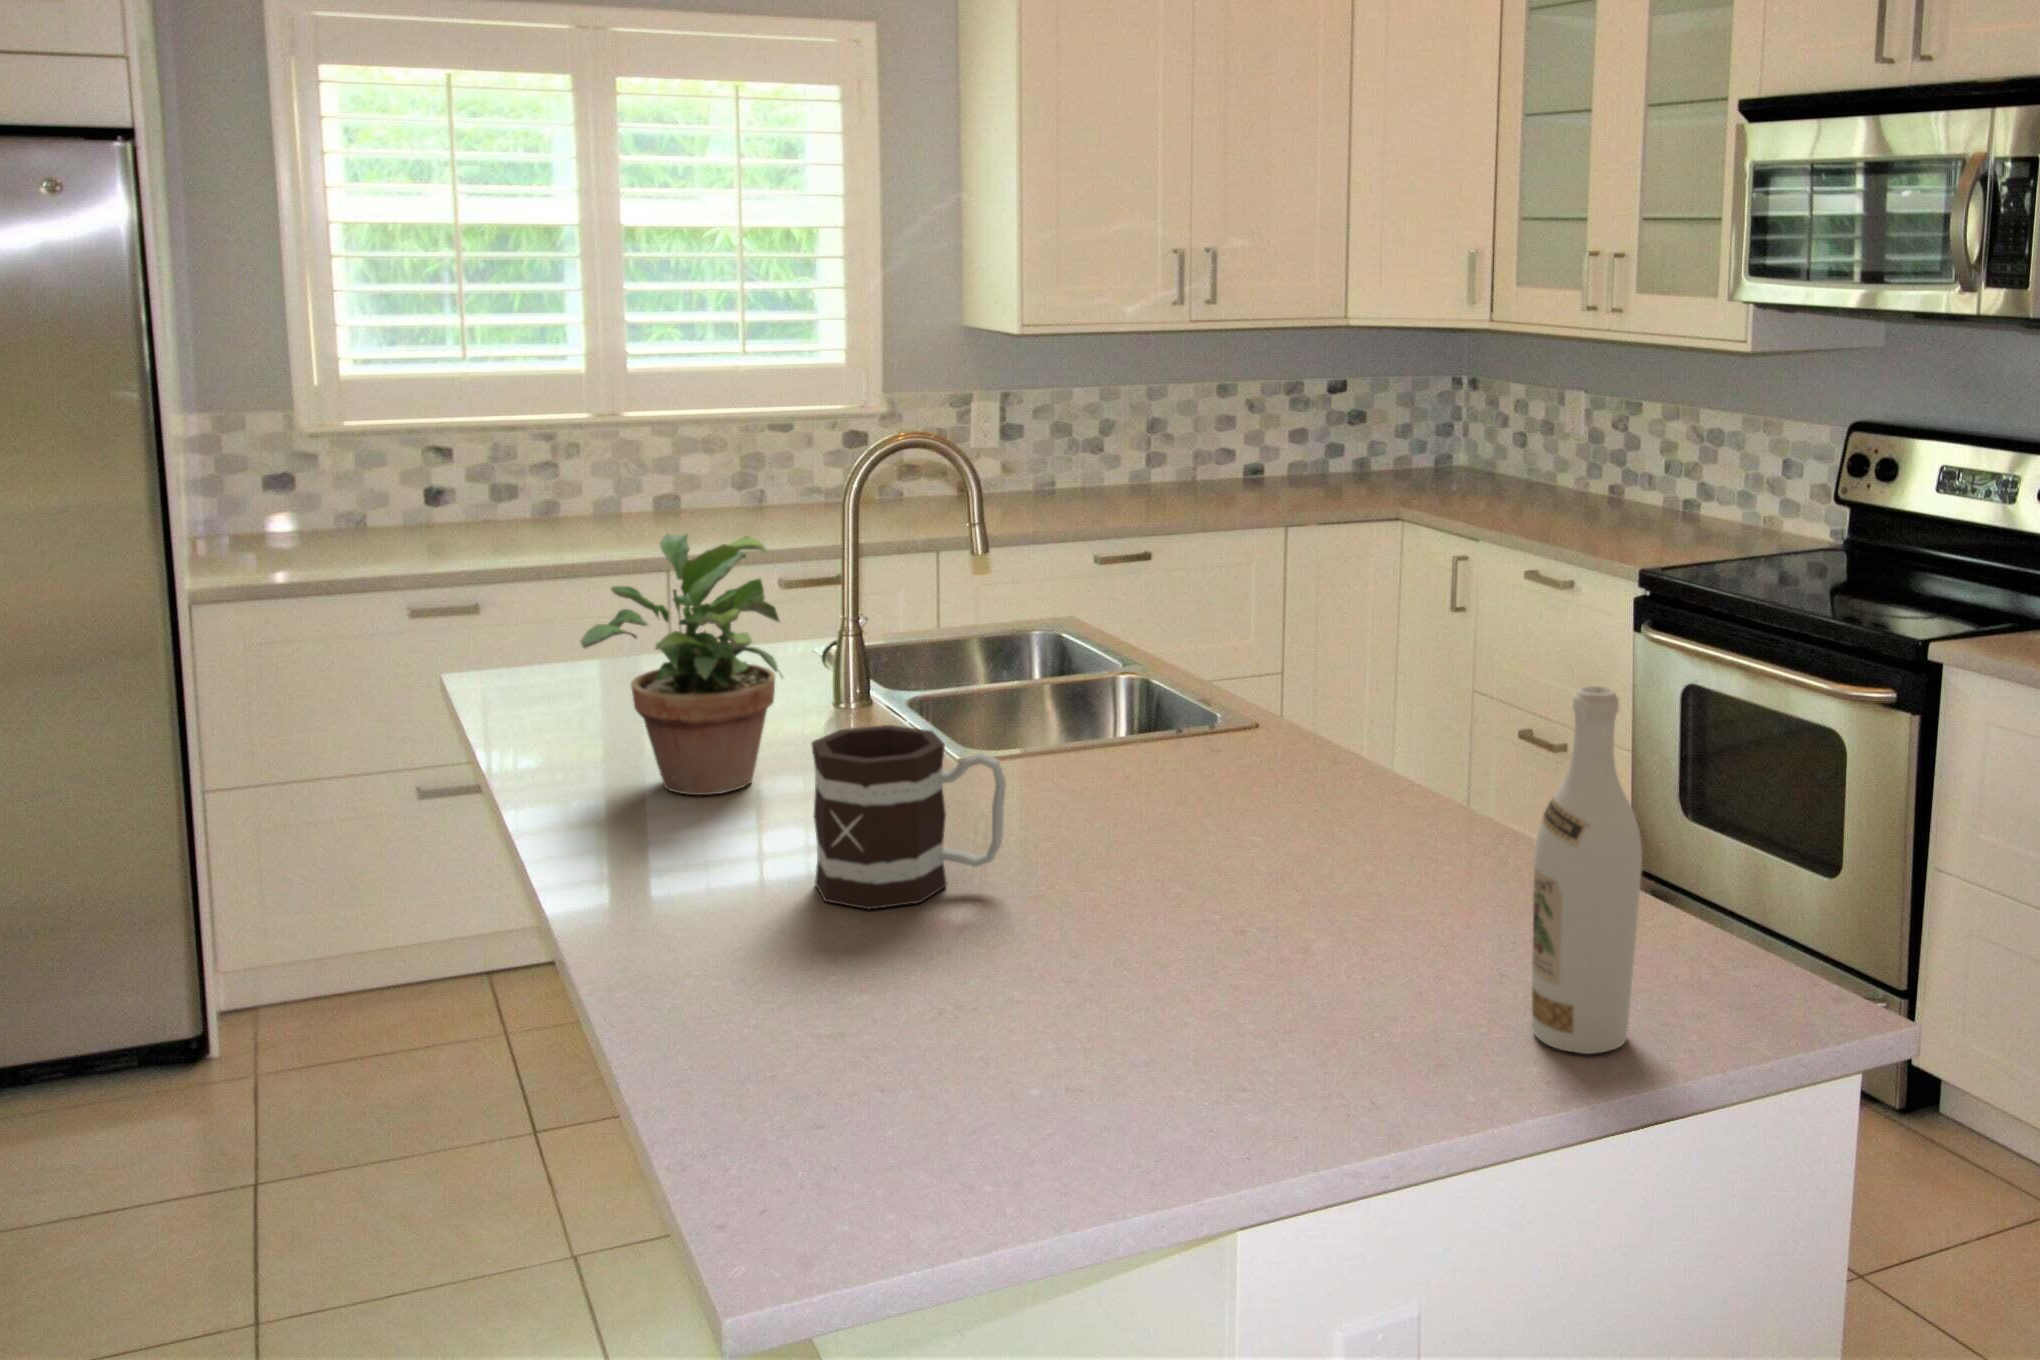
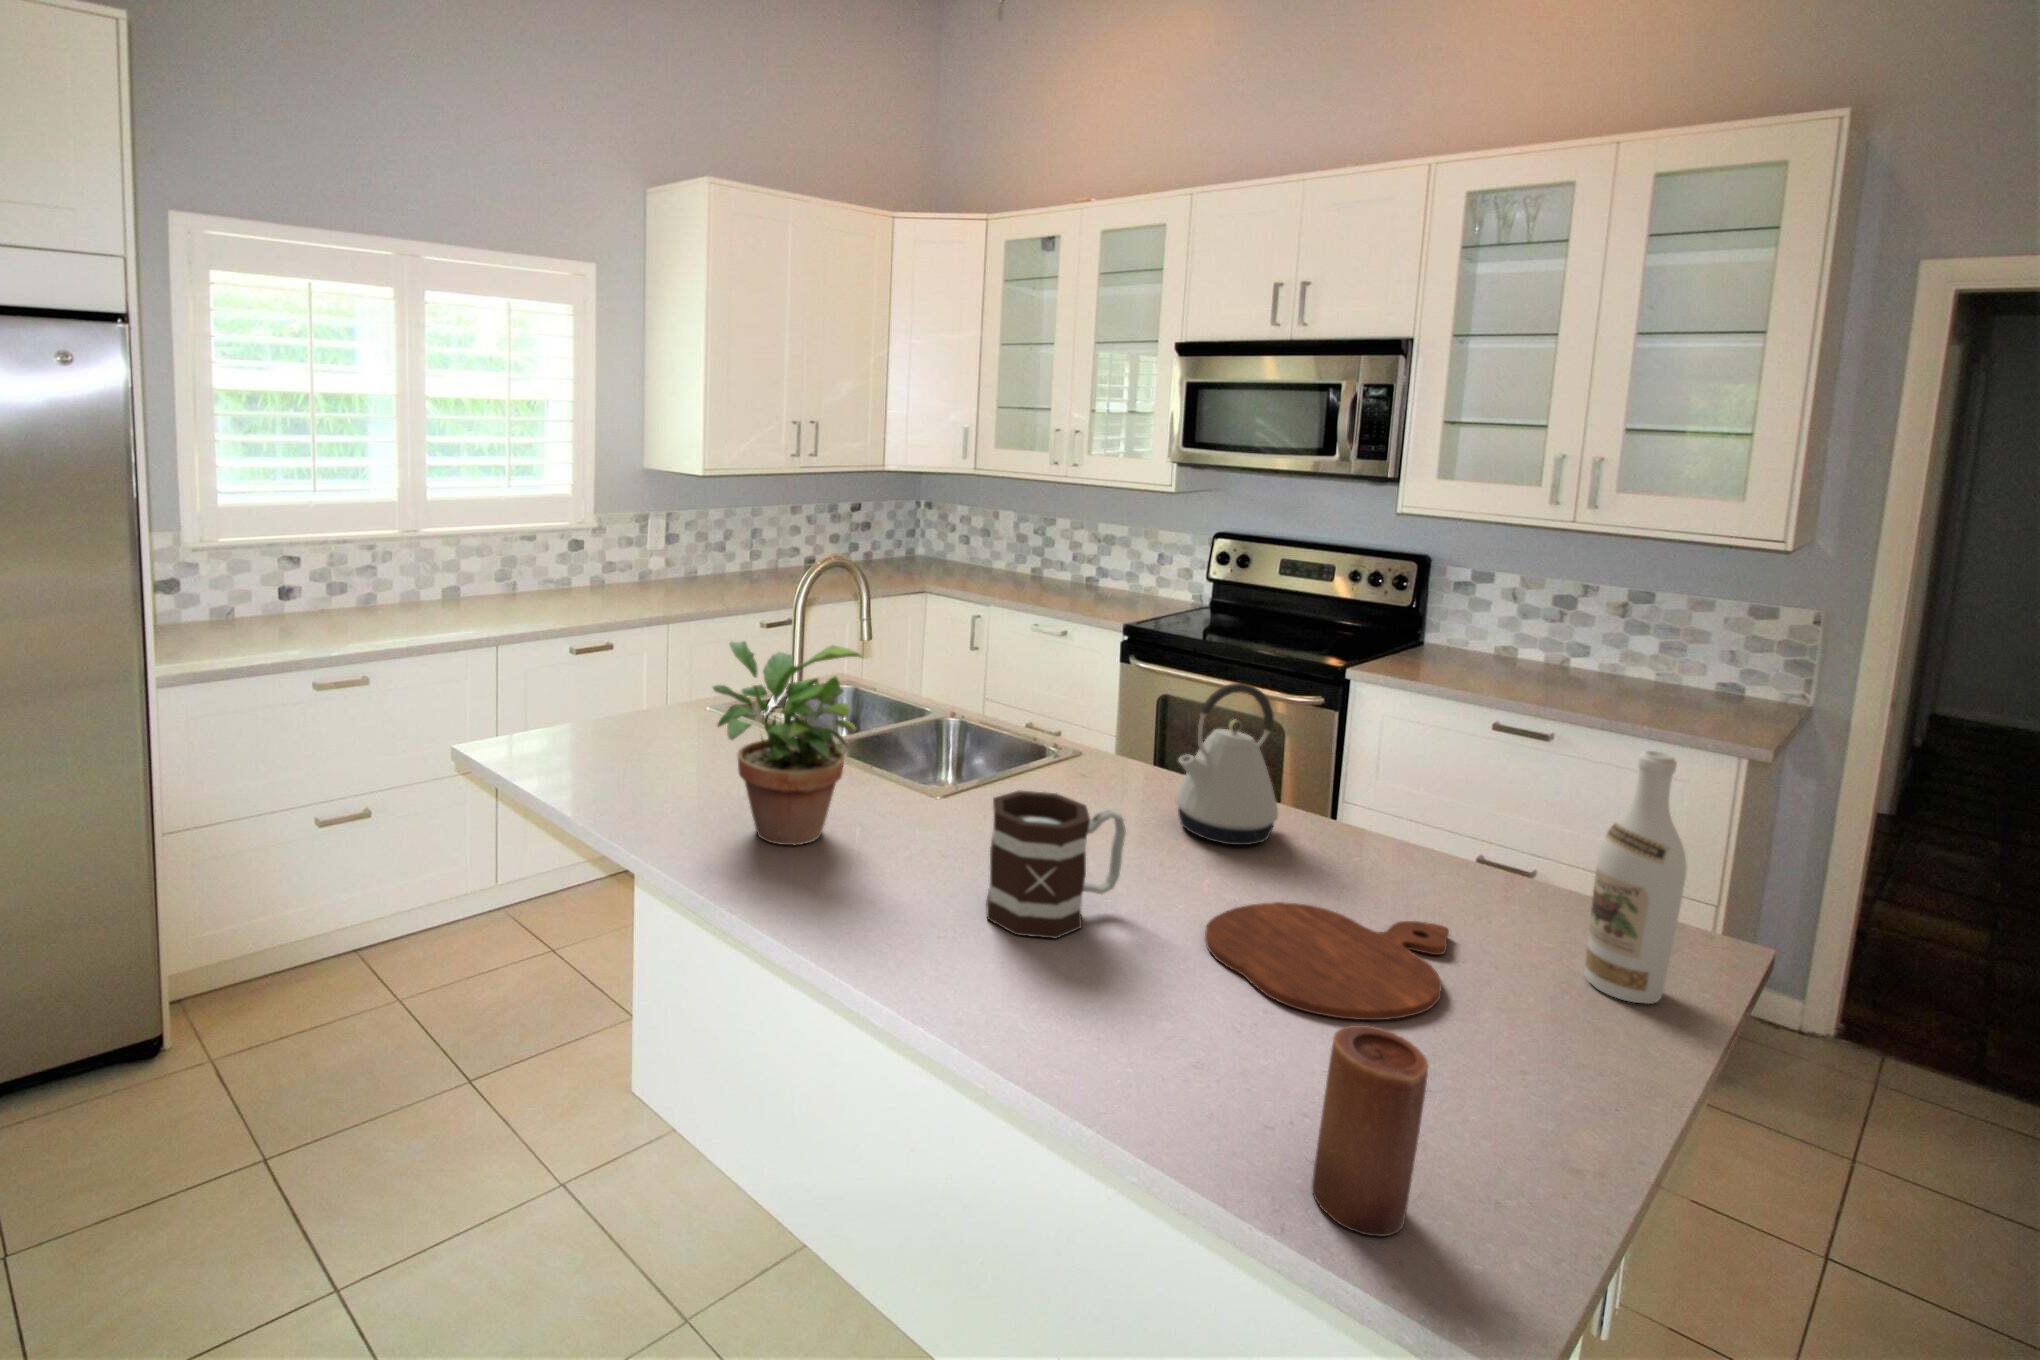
kettle: none [1214,607,1389,842] -> present [1175,683,1278,845]
cutting board: none [1042,899,1420,1026] -> present [1205,902,1449,1020]
candle: none [756,949,866,1188] -> present [1312,1025,1429,1237]

